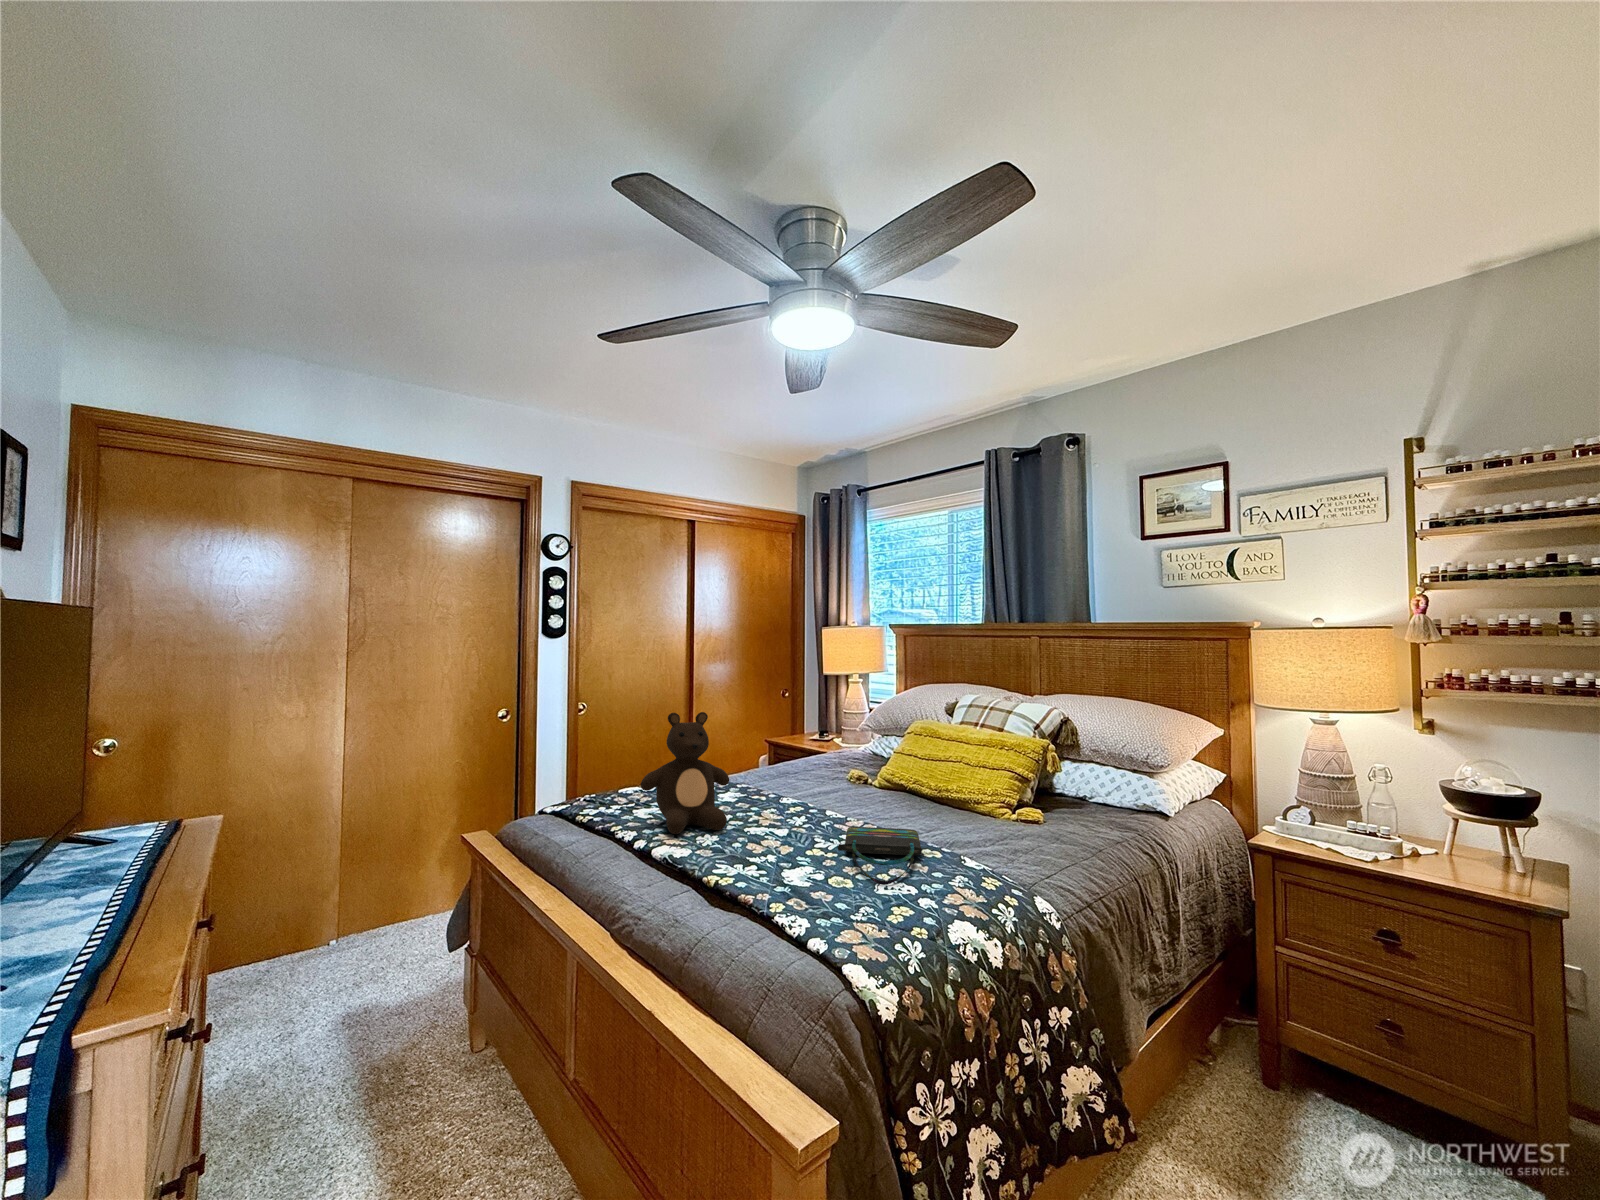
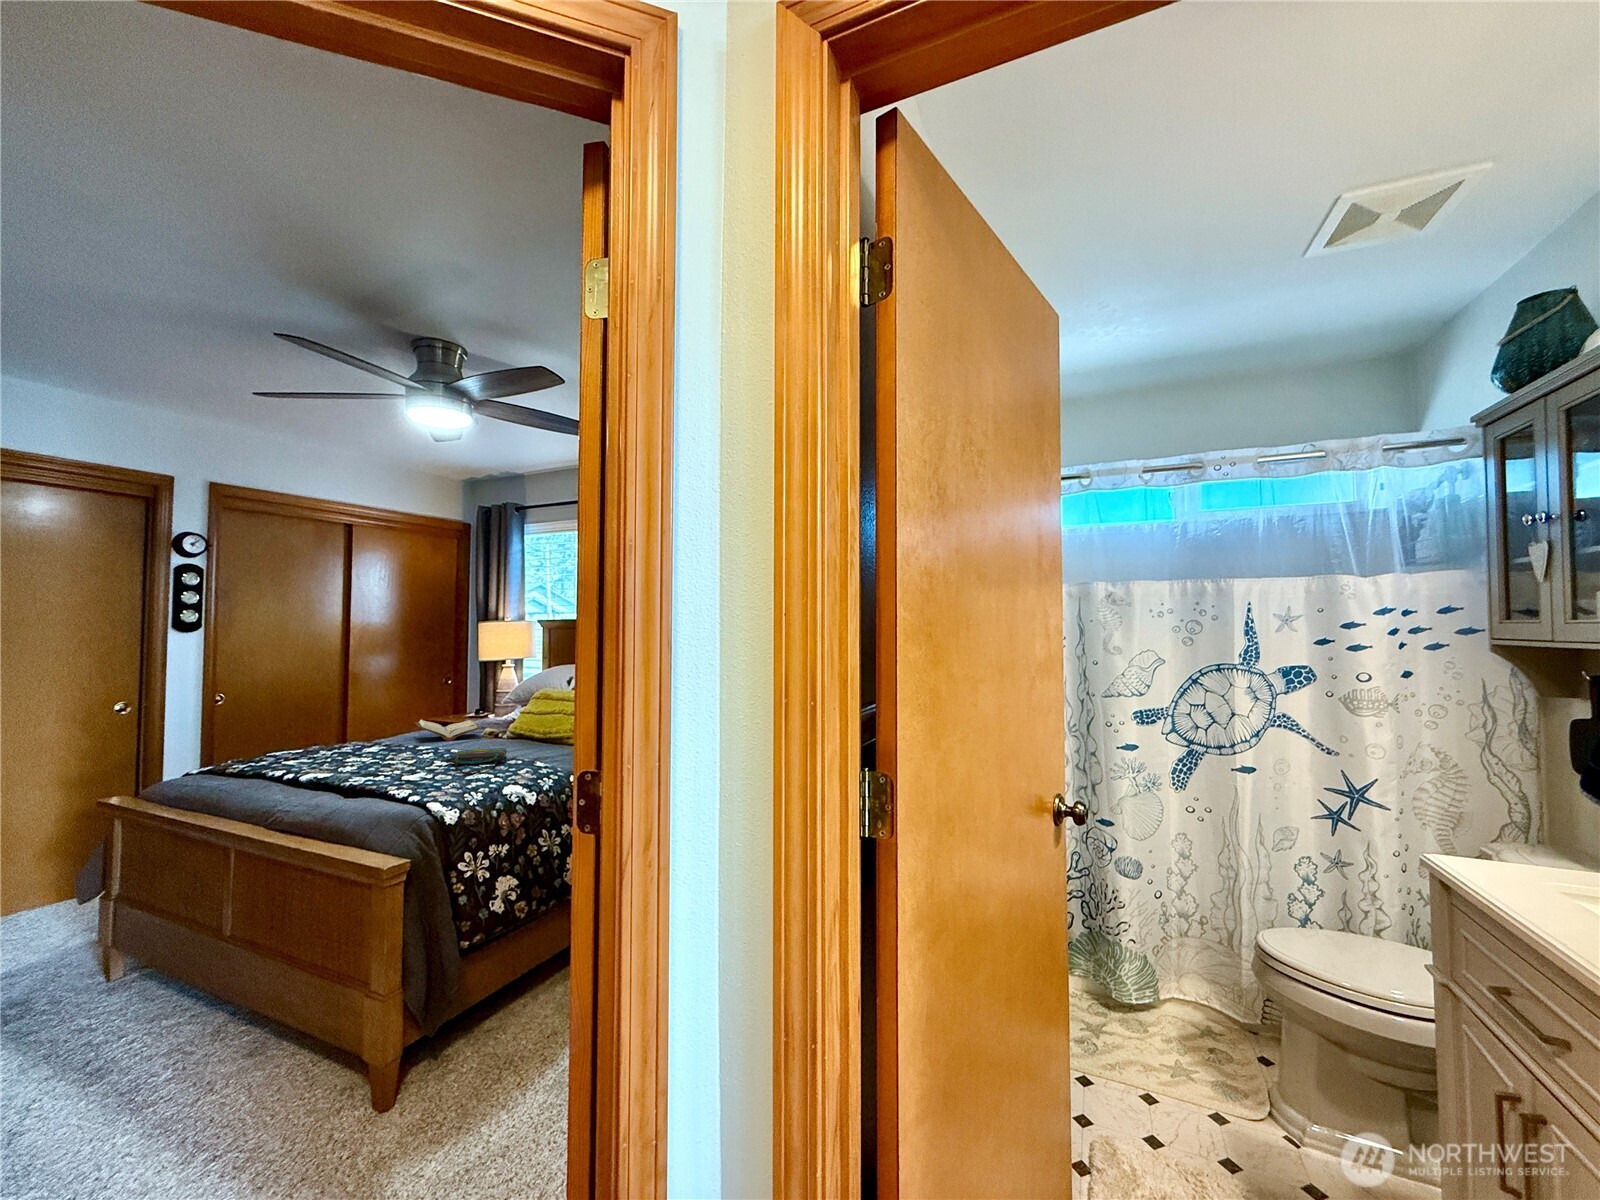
teddy bear: present [641,712,729,834] -> none [291,682,368,767]
book: none [779,764,864,799] -> present [415,720,481,741]

